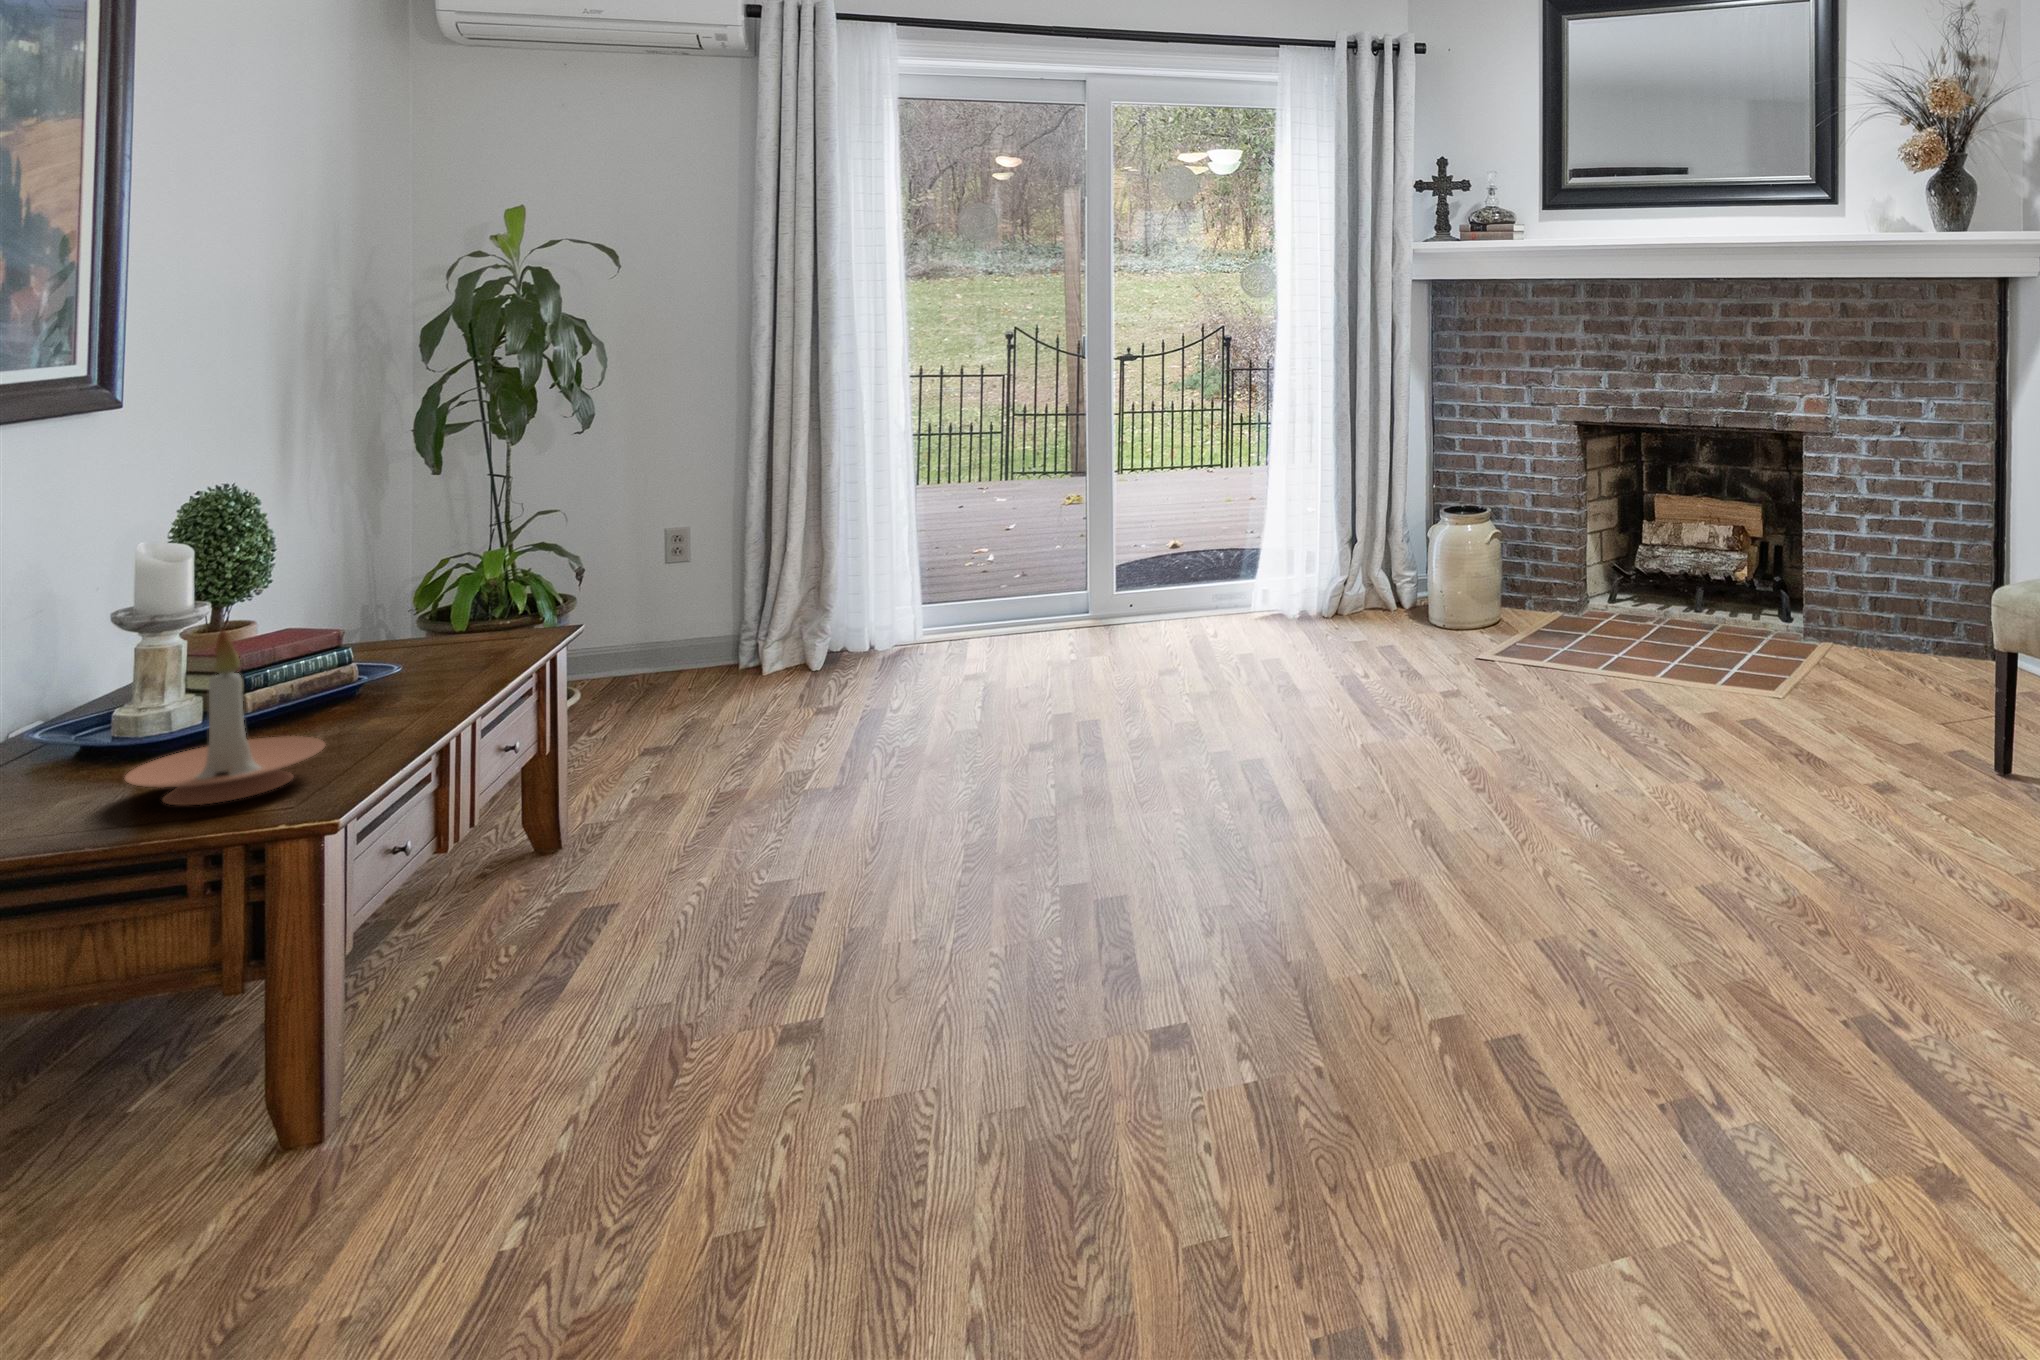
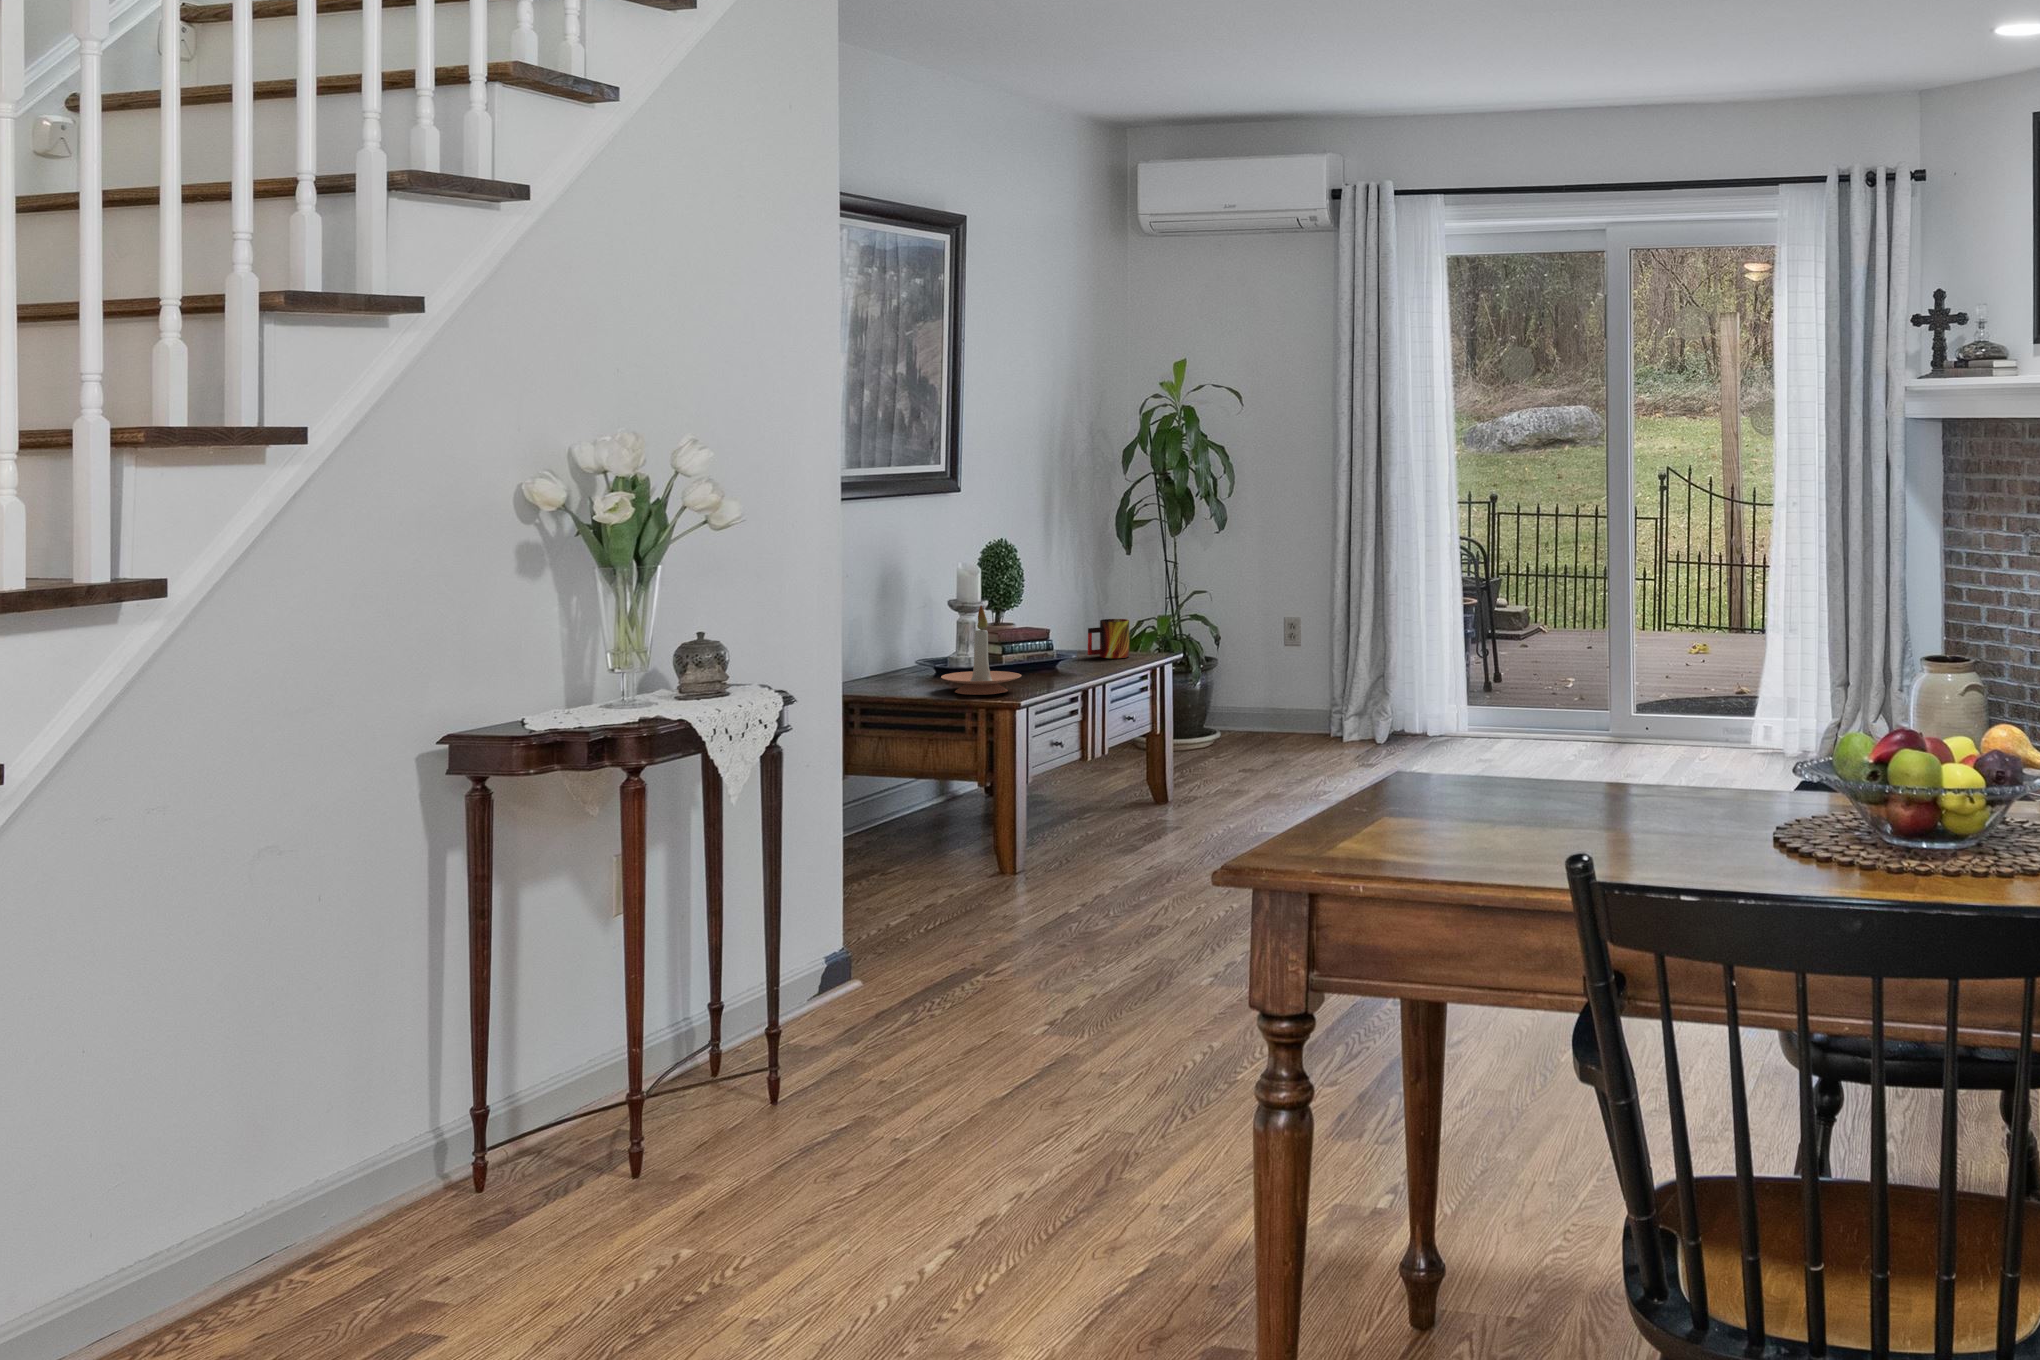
mug: none [422,587,500,653] -> present [1088,619,1129,658]

